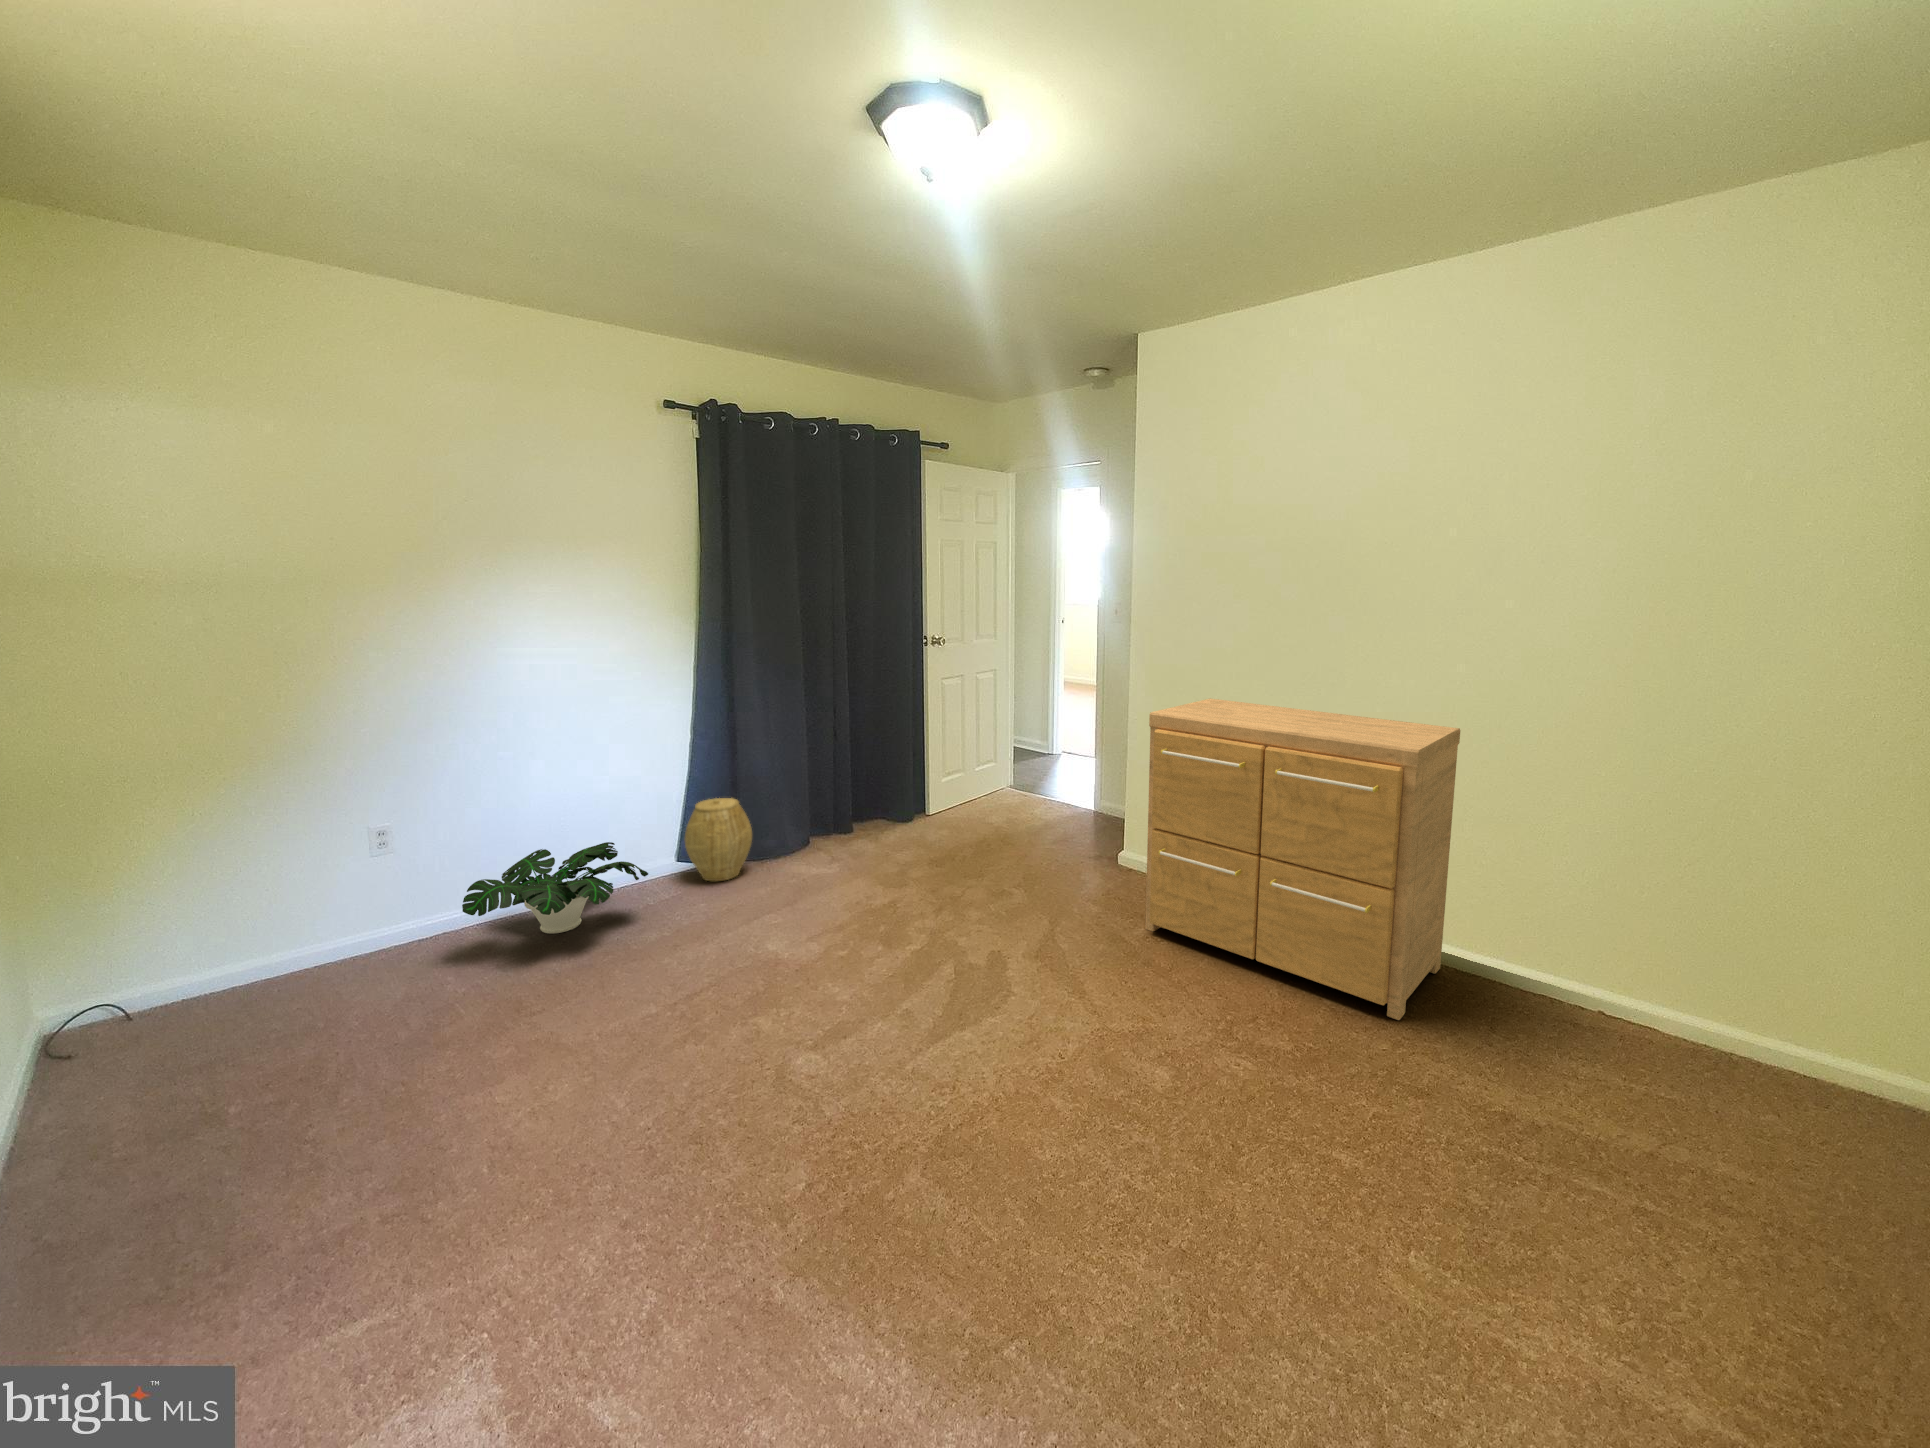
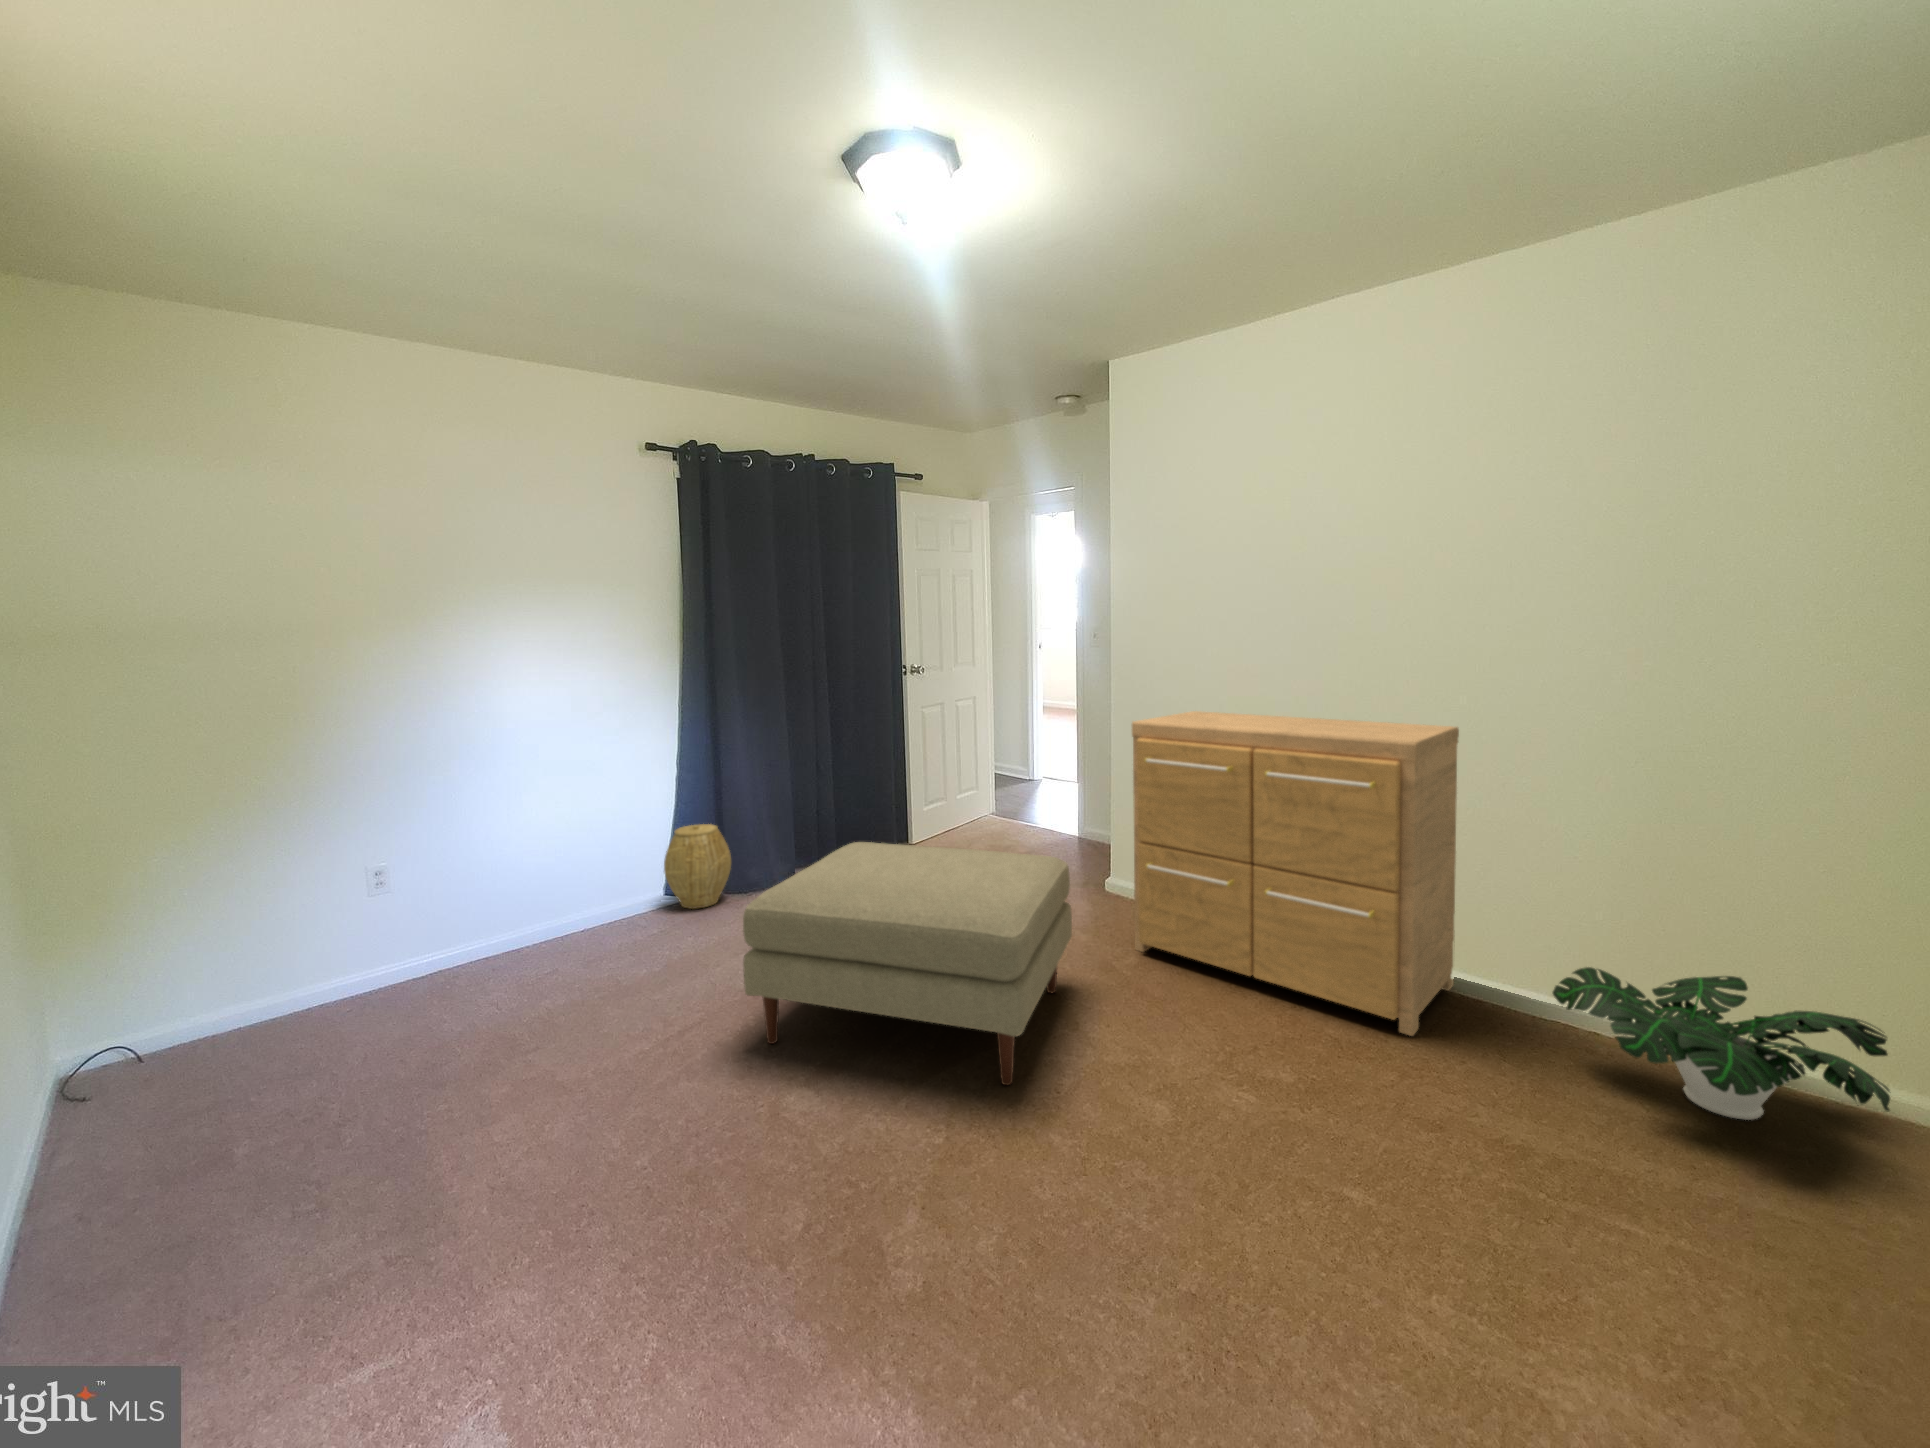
ottoman: none [767,827,1086,1071] -> present [743,842,1072,1085]
potted plant: present [462,842,648,934] -> present [1553,967,1890,1120]

